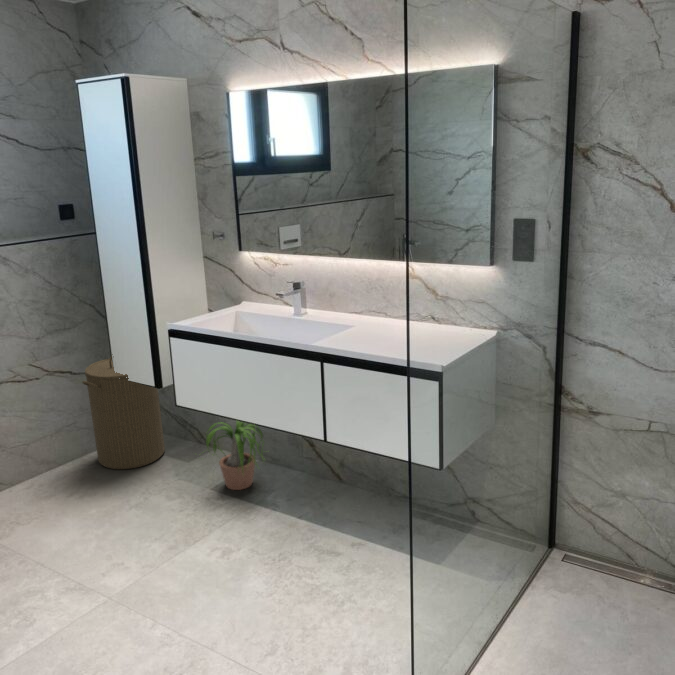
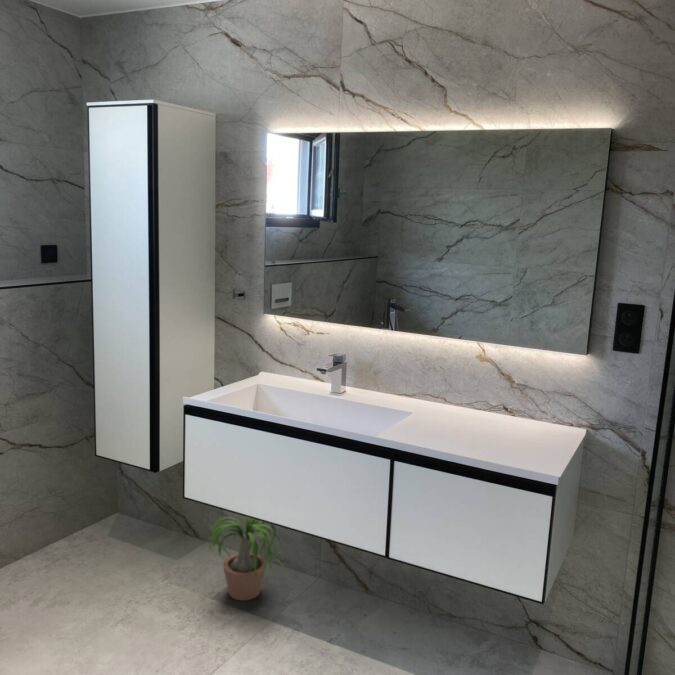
laundry hamper: present [82,354,165,469] -> none [56,422,145,568]

